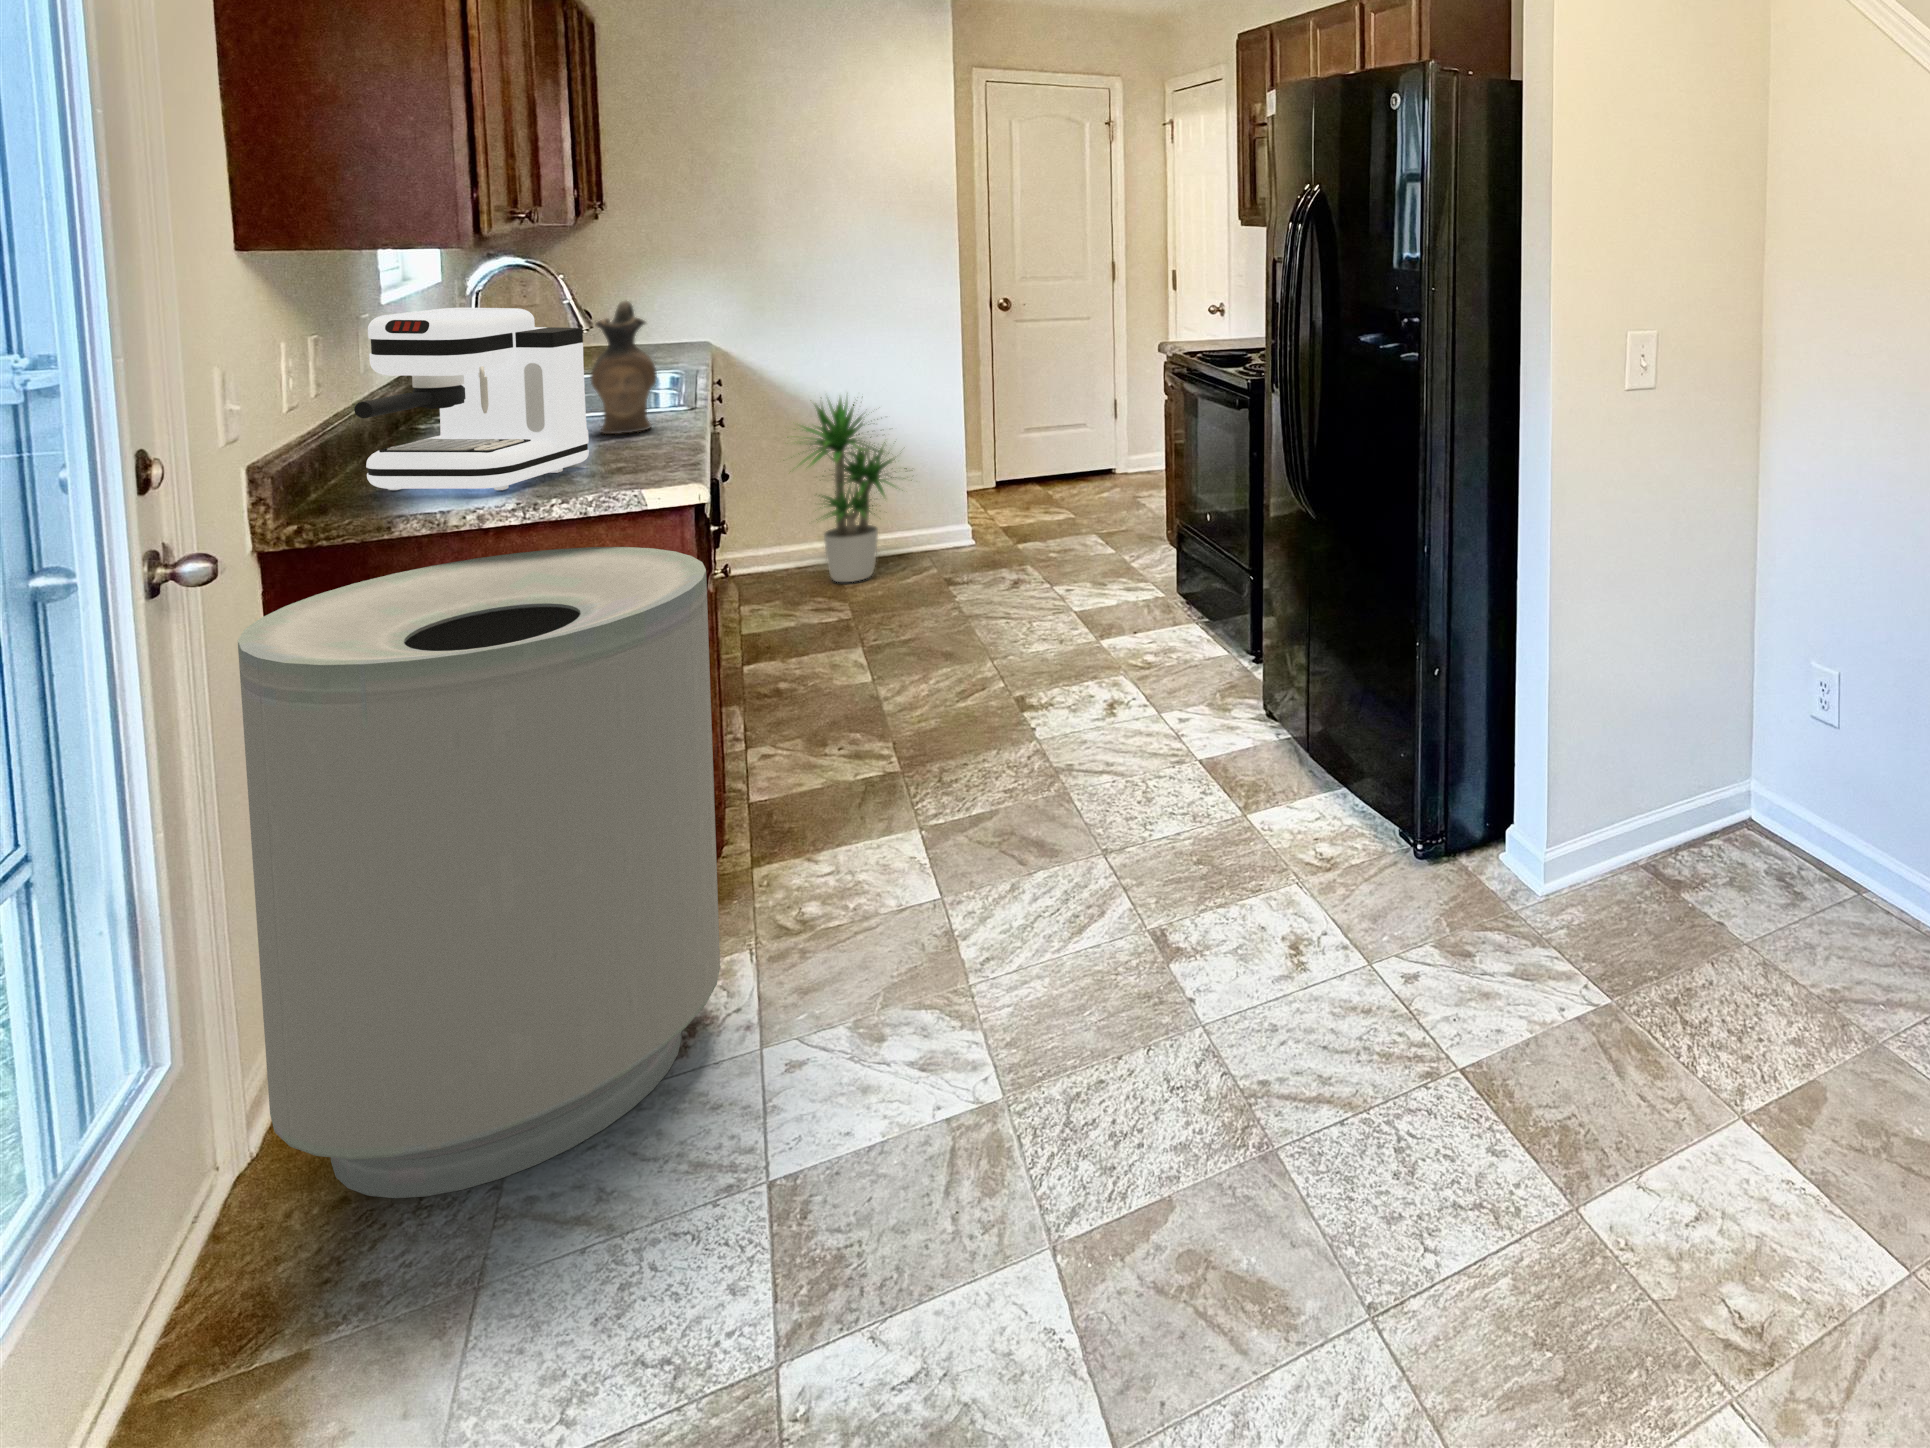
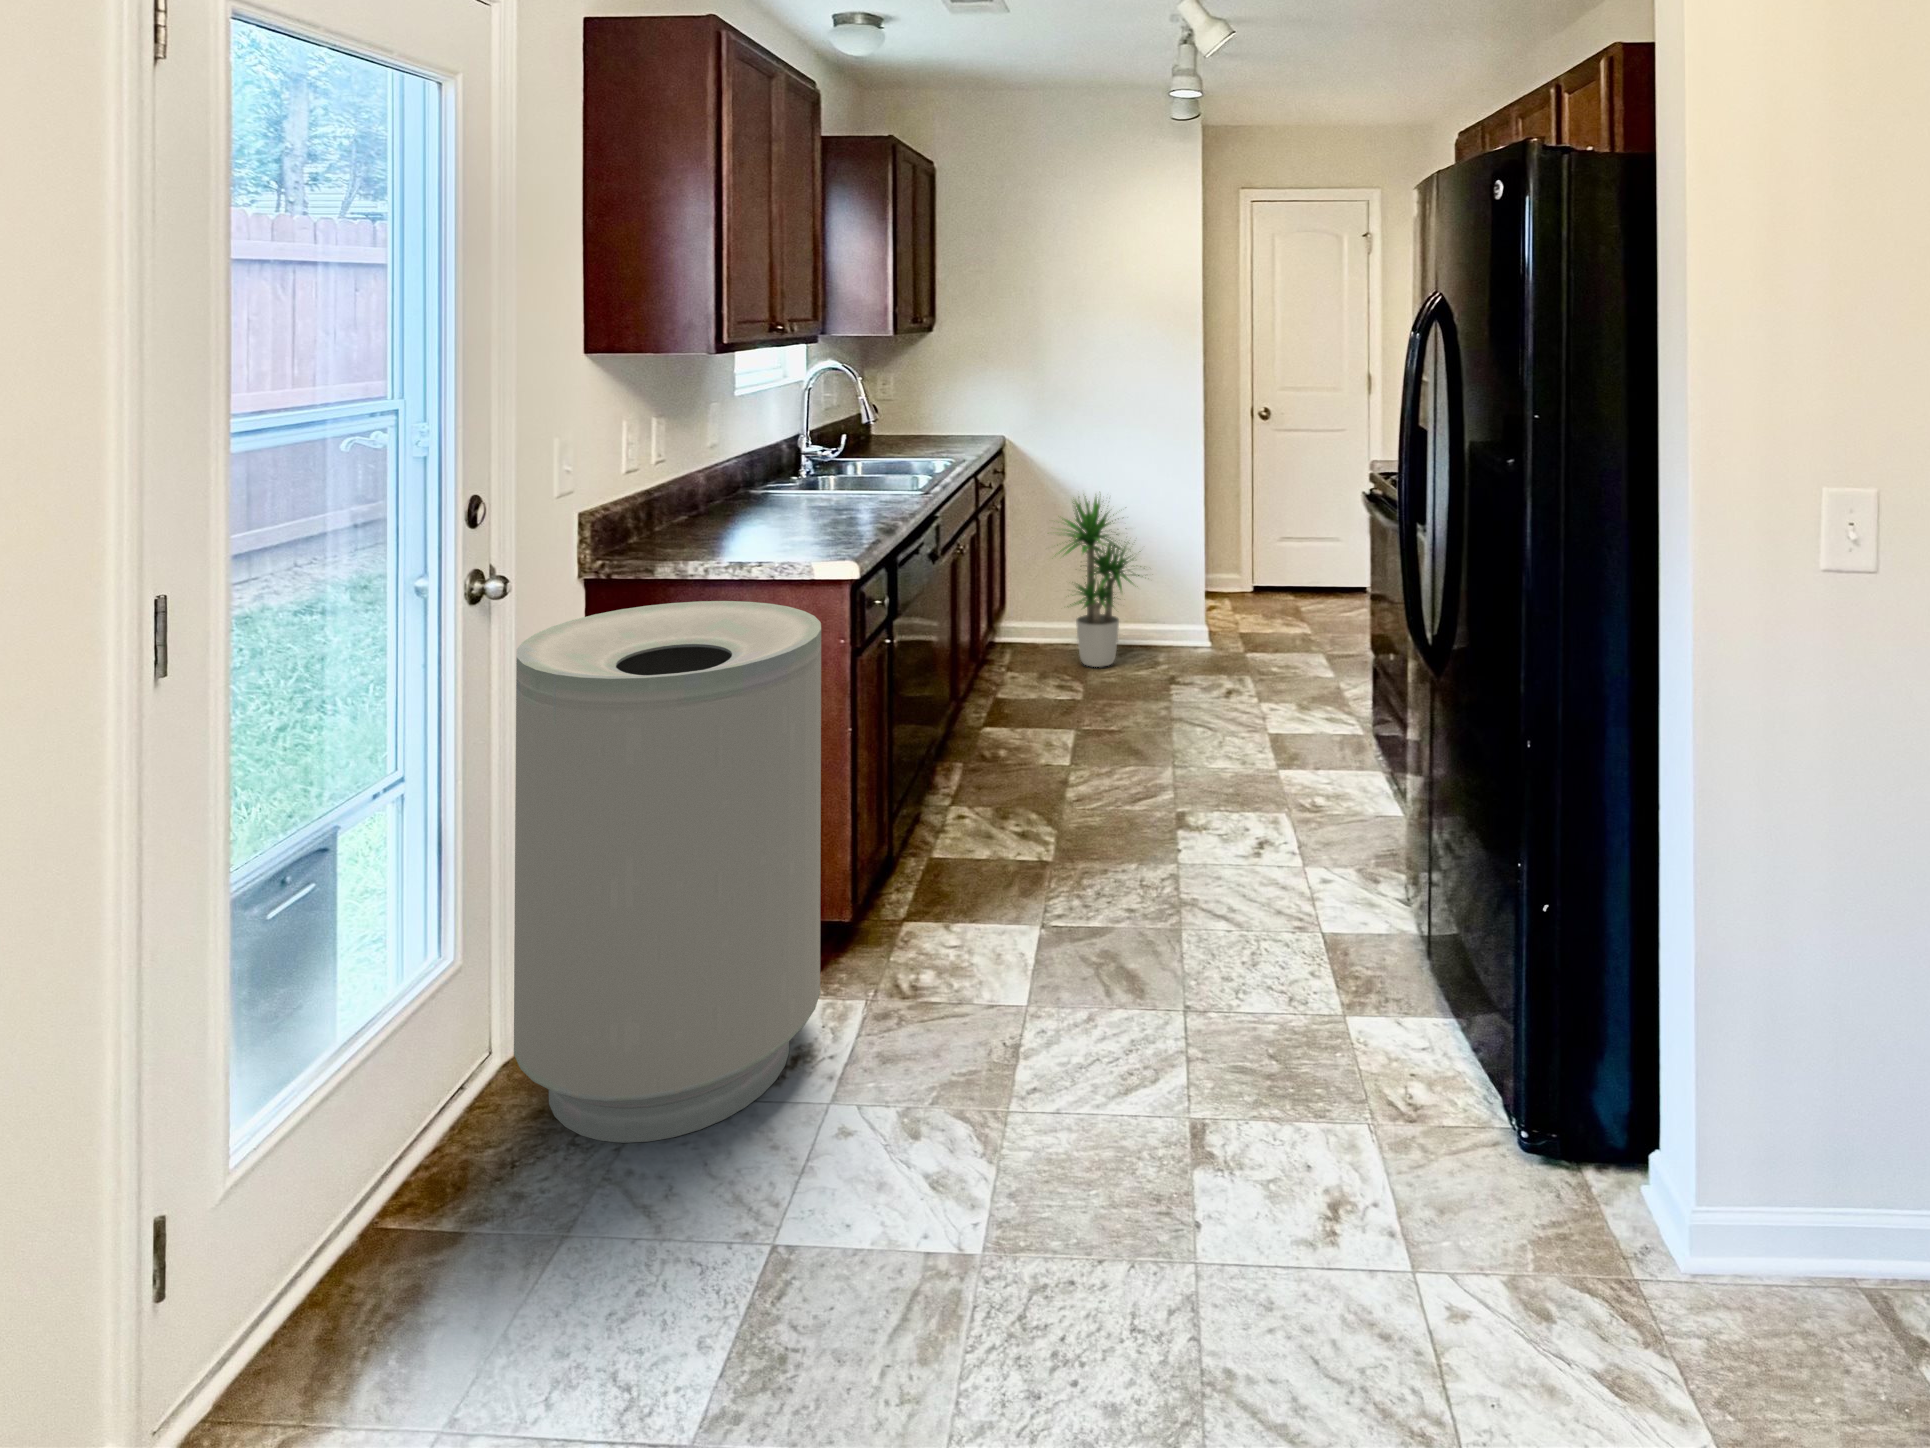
ceramic pitcher: present [590,301,657,434] -> none [845,401,890,511]
coffee maker: present [354,308,589,490] -> none [664,402,818,549]

